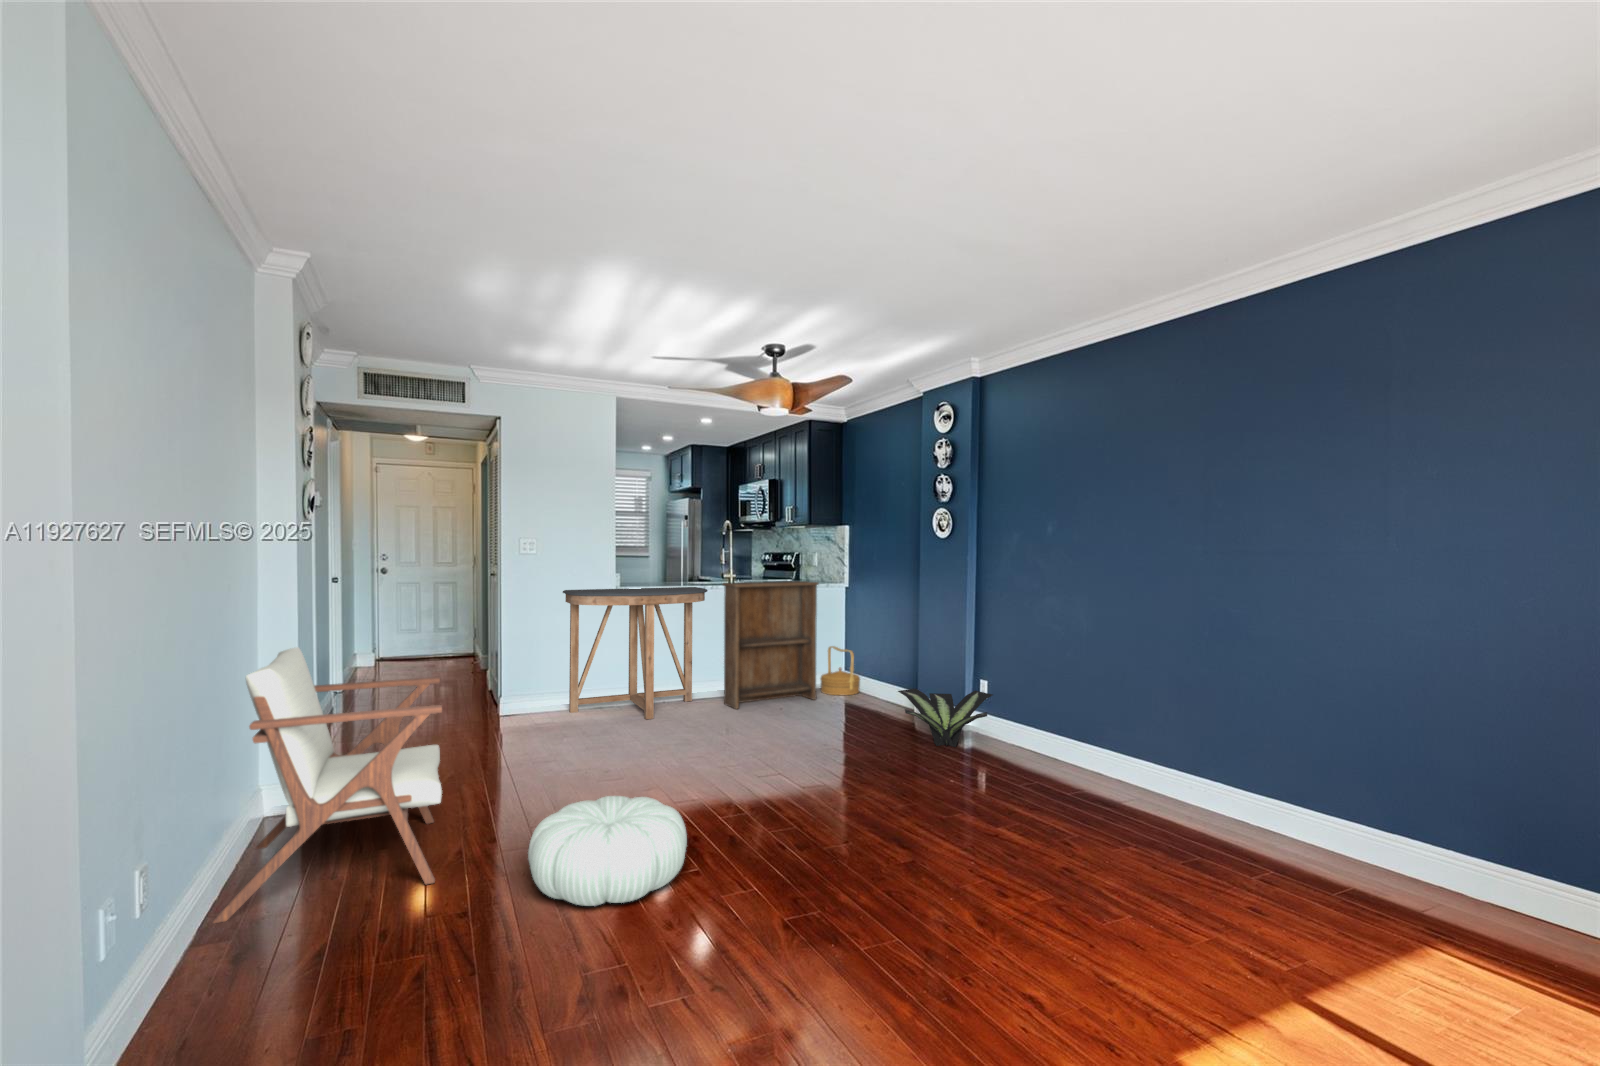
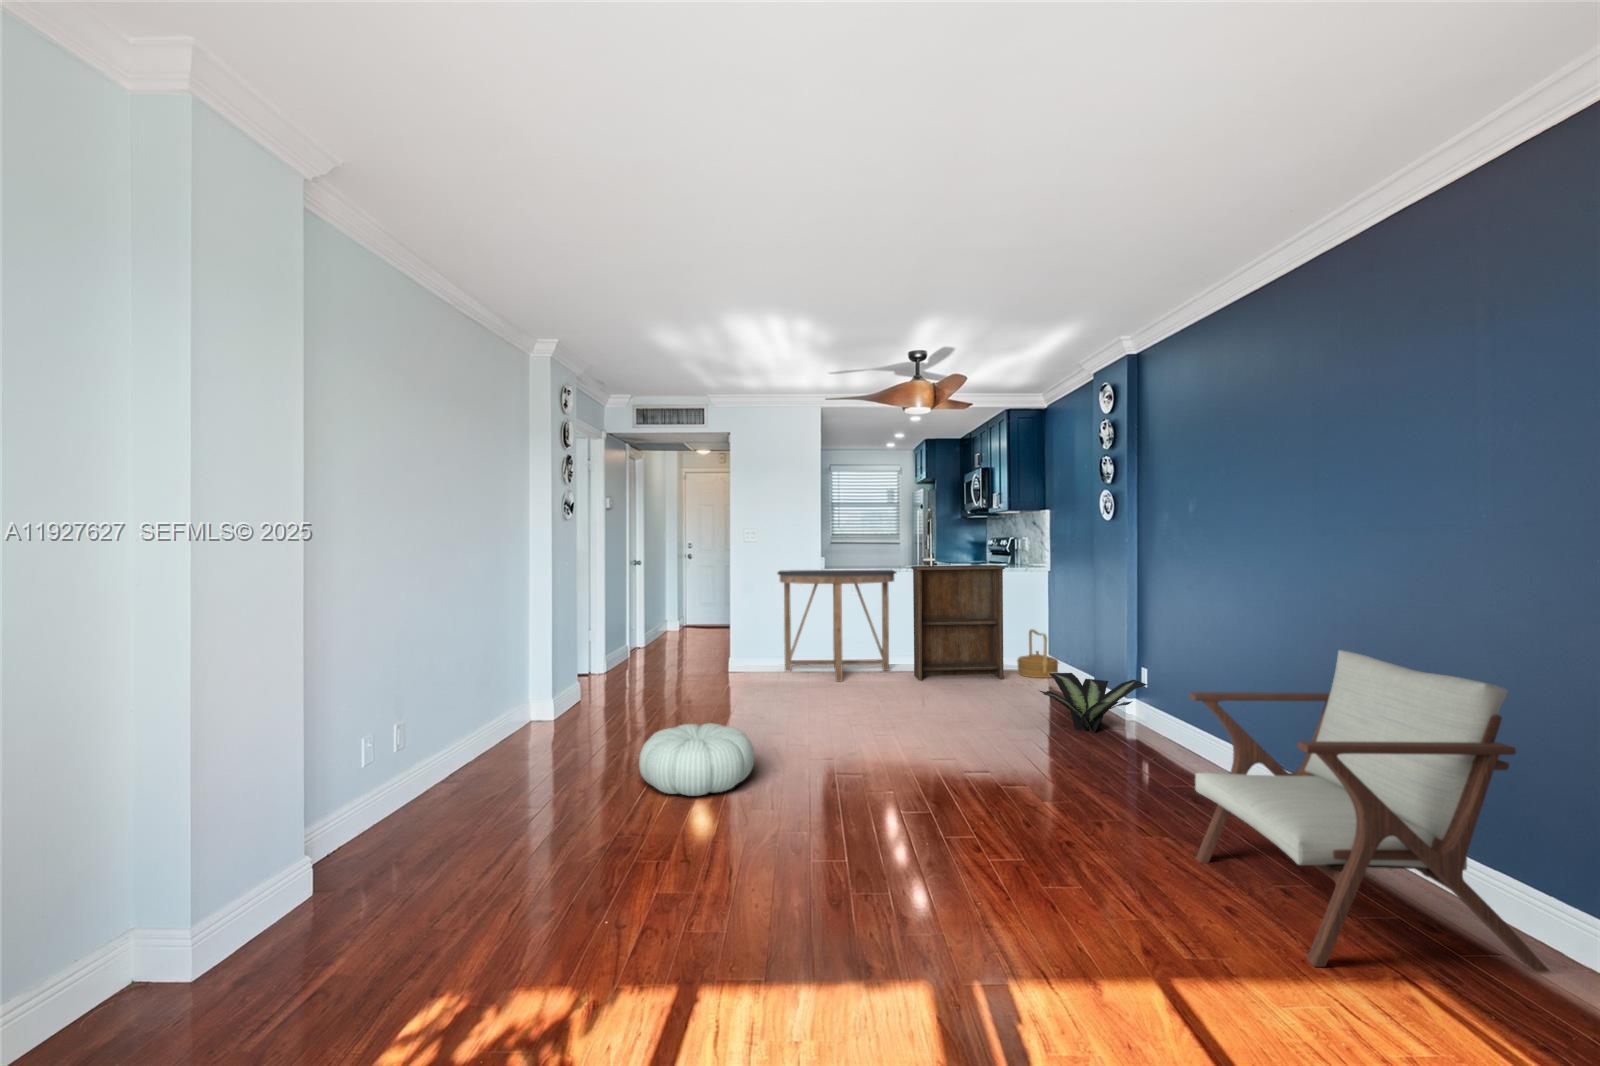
lounge chair: present [213,647,442,923] -> present [1189,650,1549,972]

